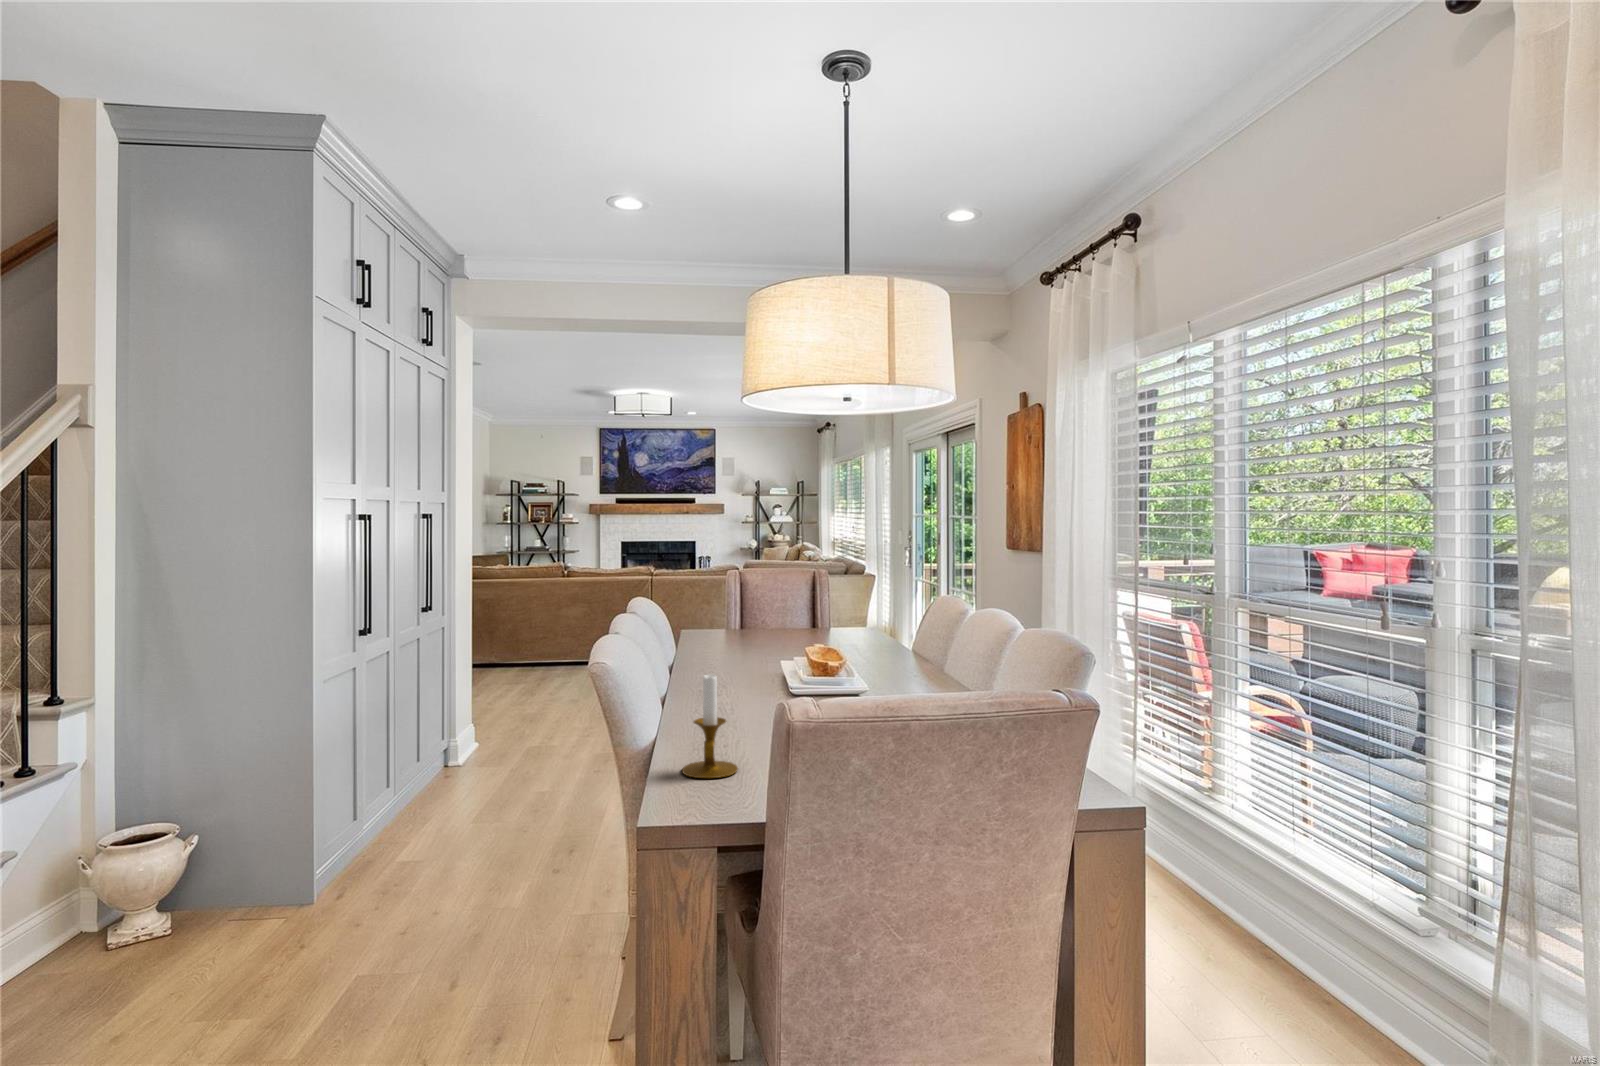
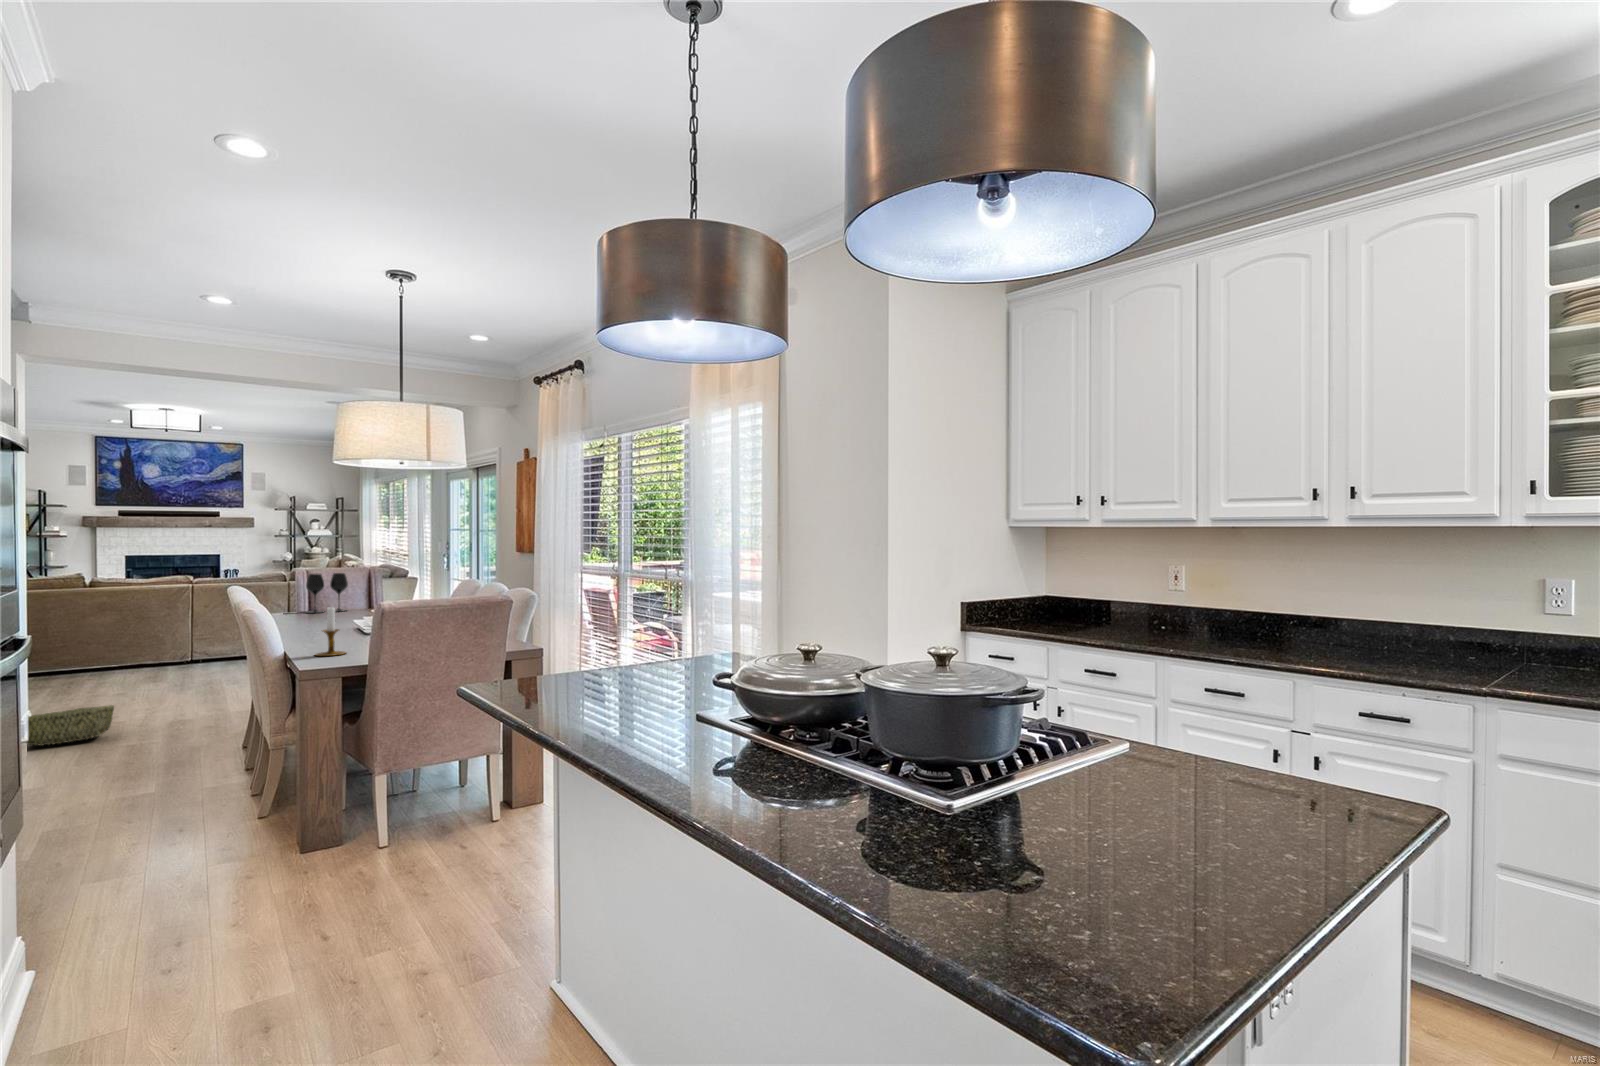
wine glass: none [729,579,782,637] -> present [306,573,348,613]
woven basket: none [453,724,550,767] -> present [27,705,114,746]

